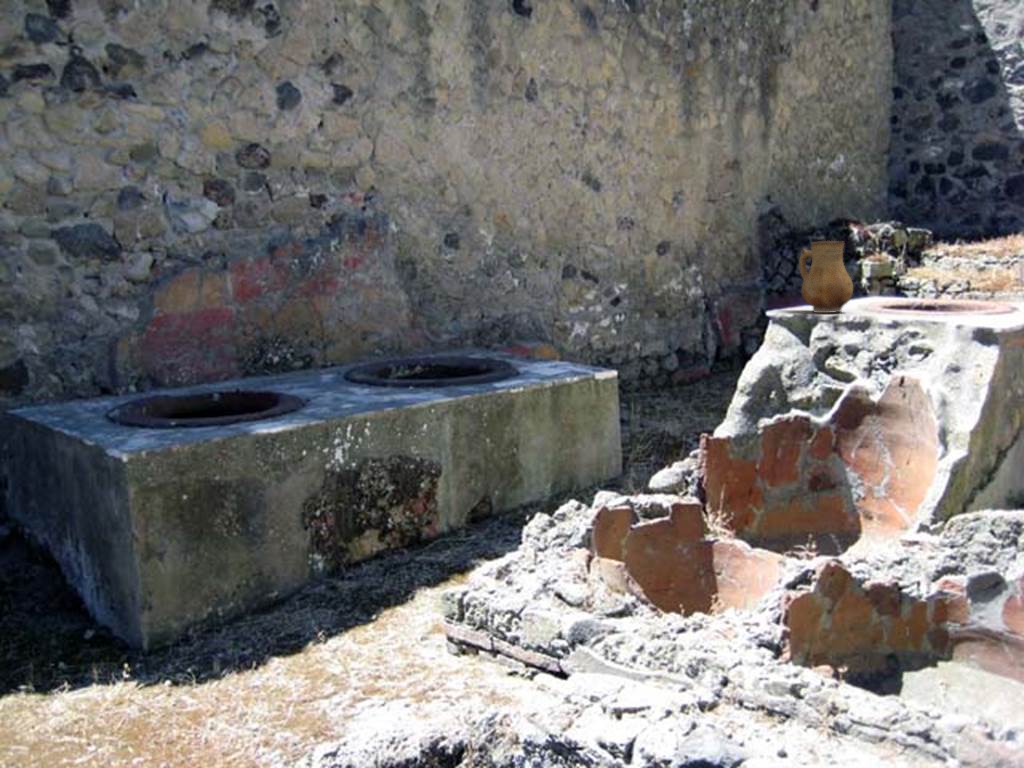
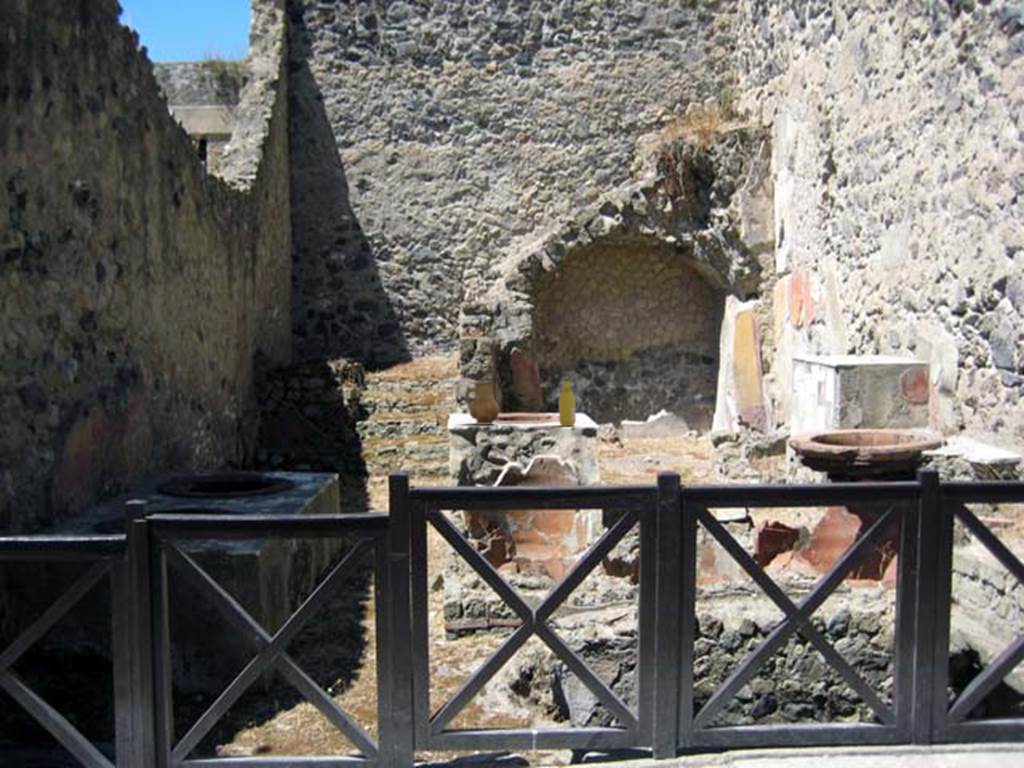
bottle: none [950,234,982,321] -> present [559,379,576,426]

